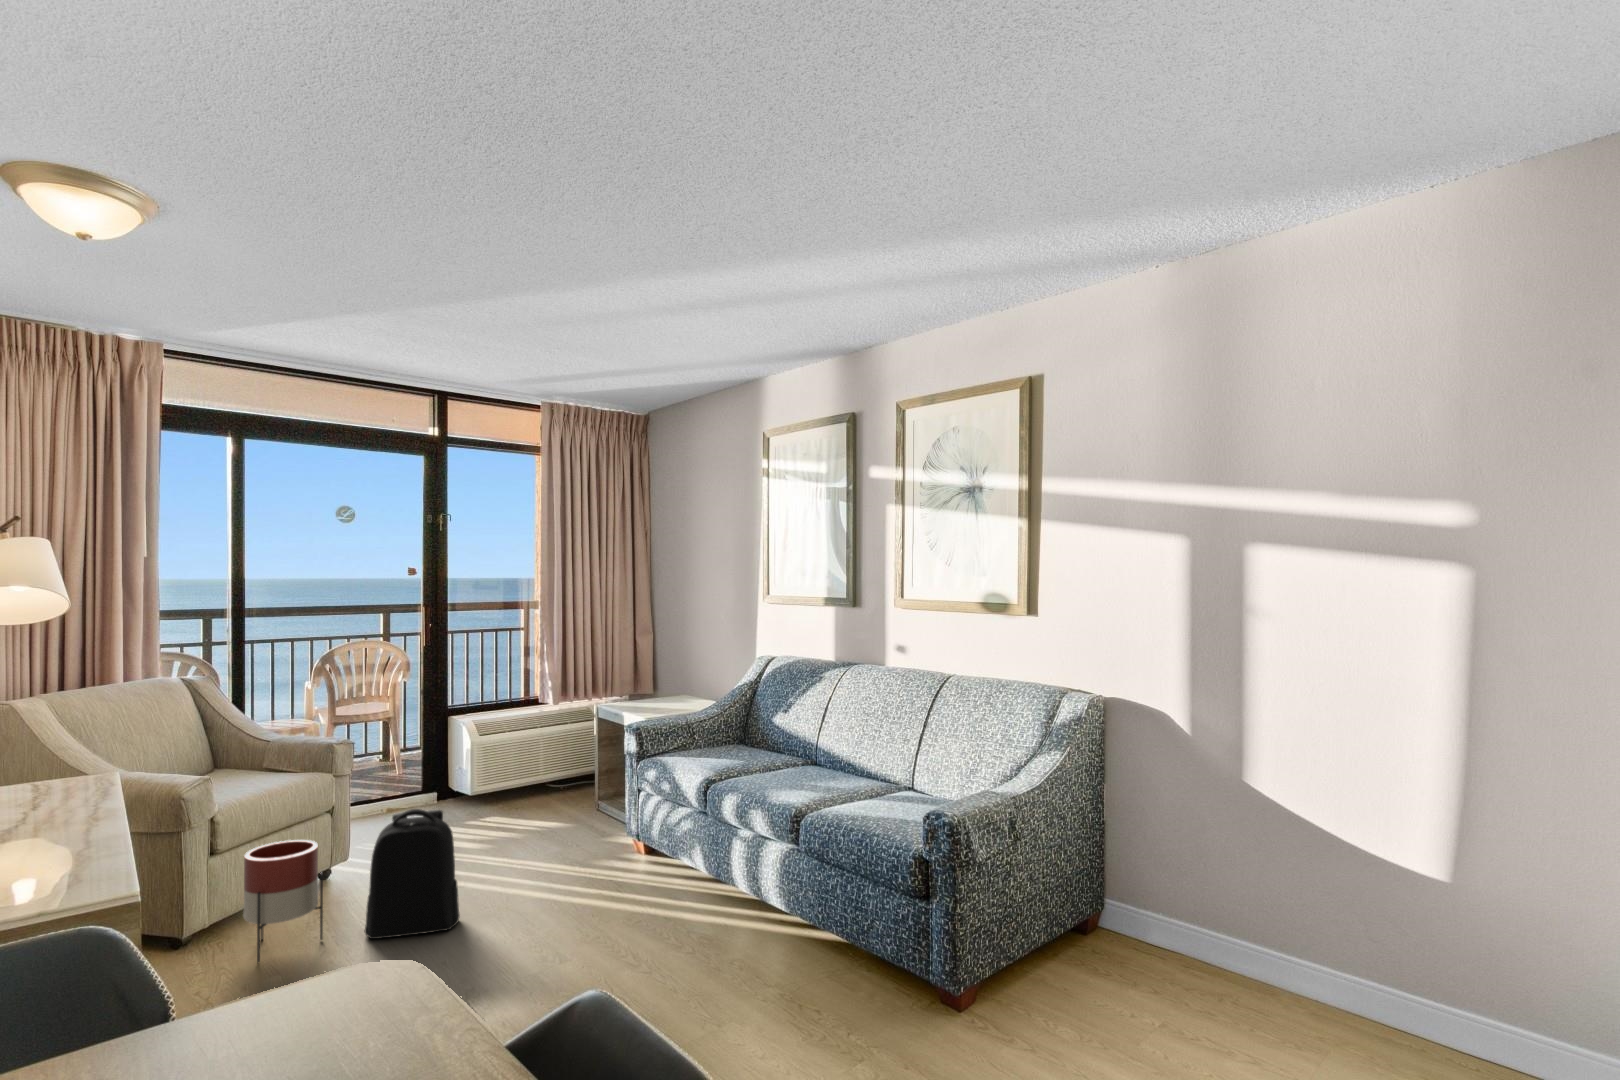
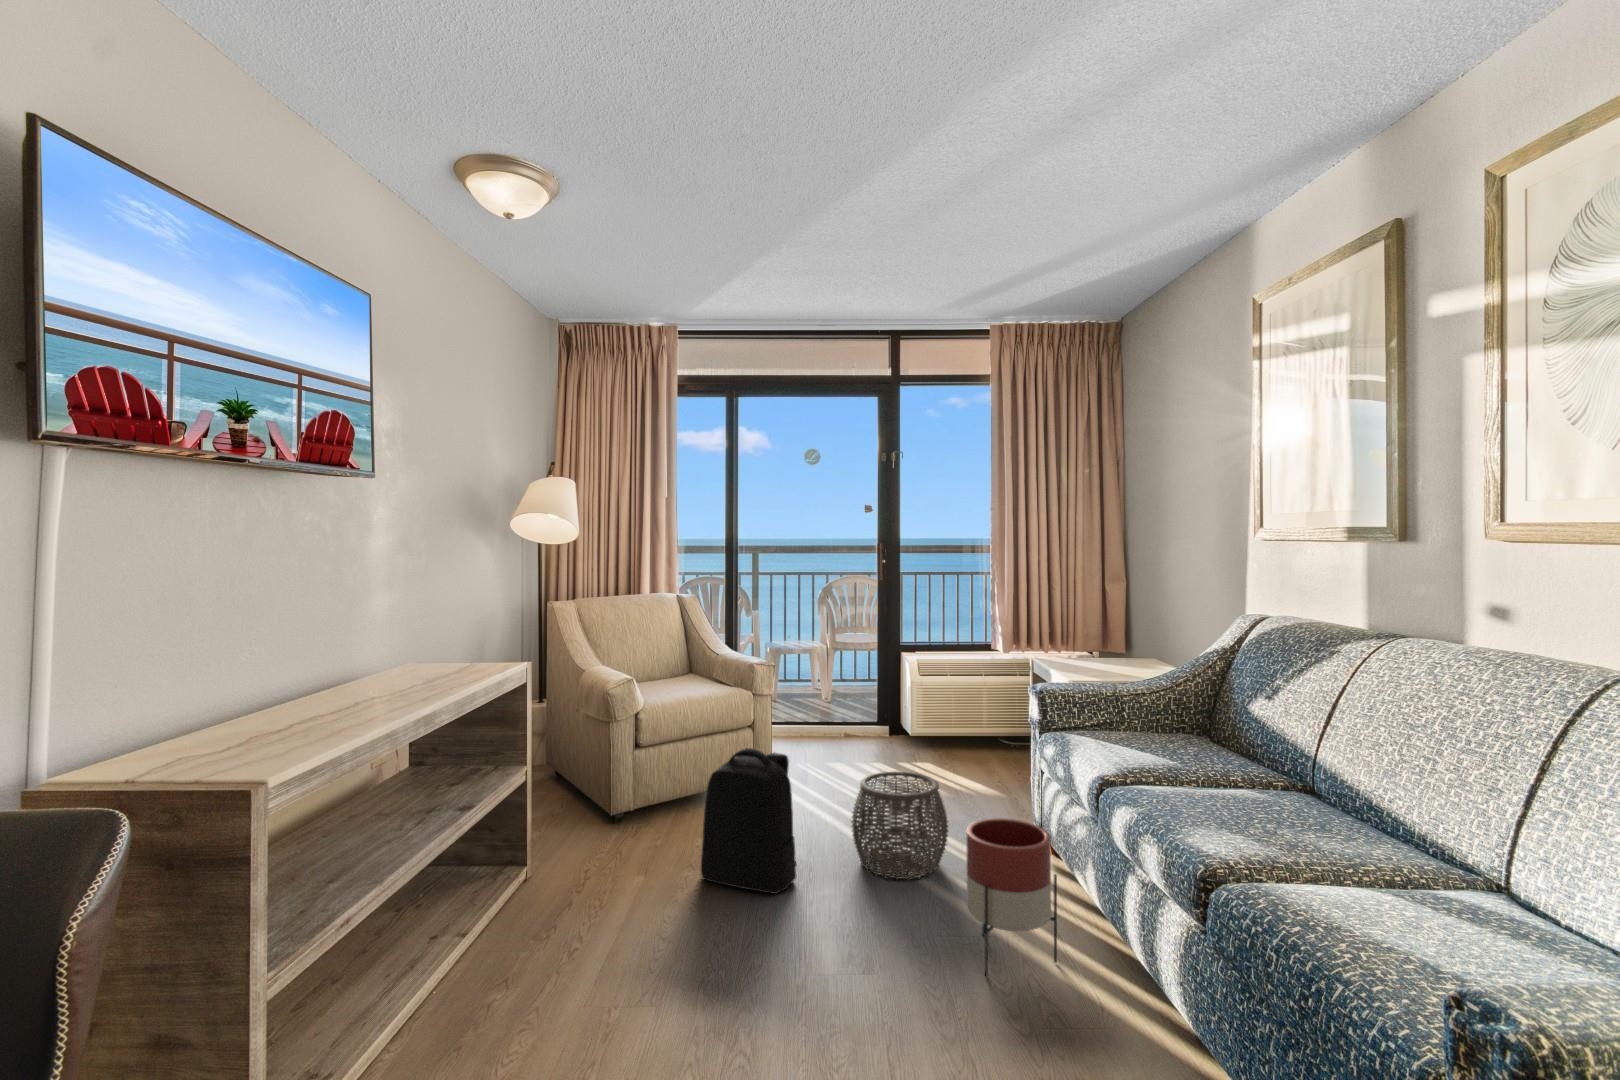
woven basket: none [492,808,577,897] -> present [851,771,948,880]
planter: present [243,840,323,963] -> present [966,818,1057,976]

